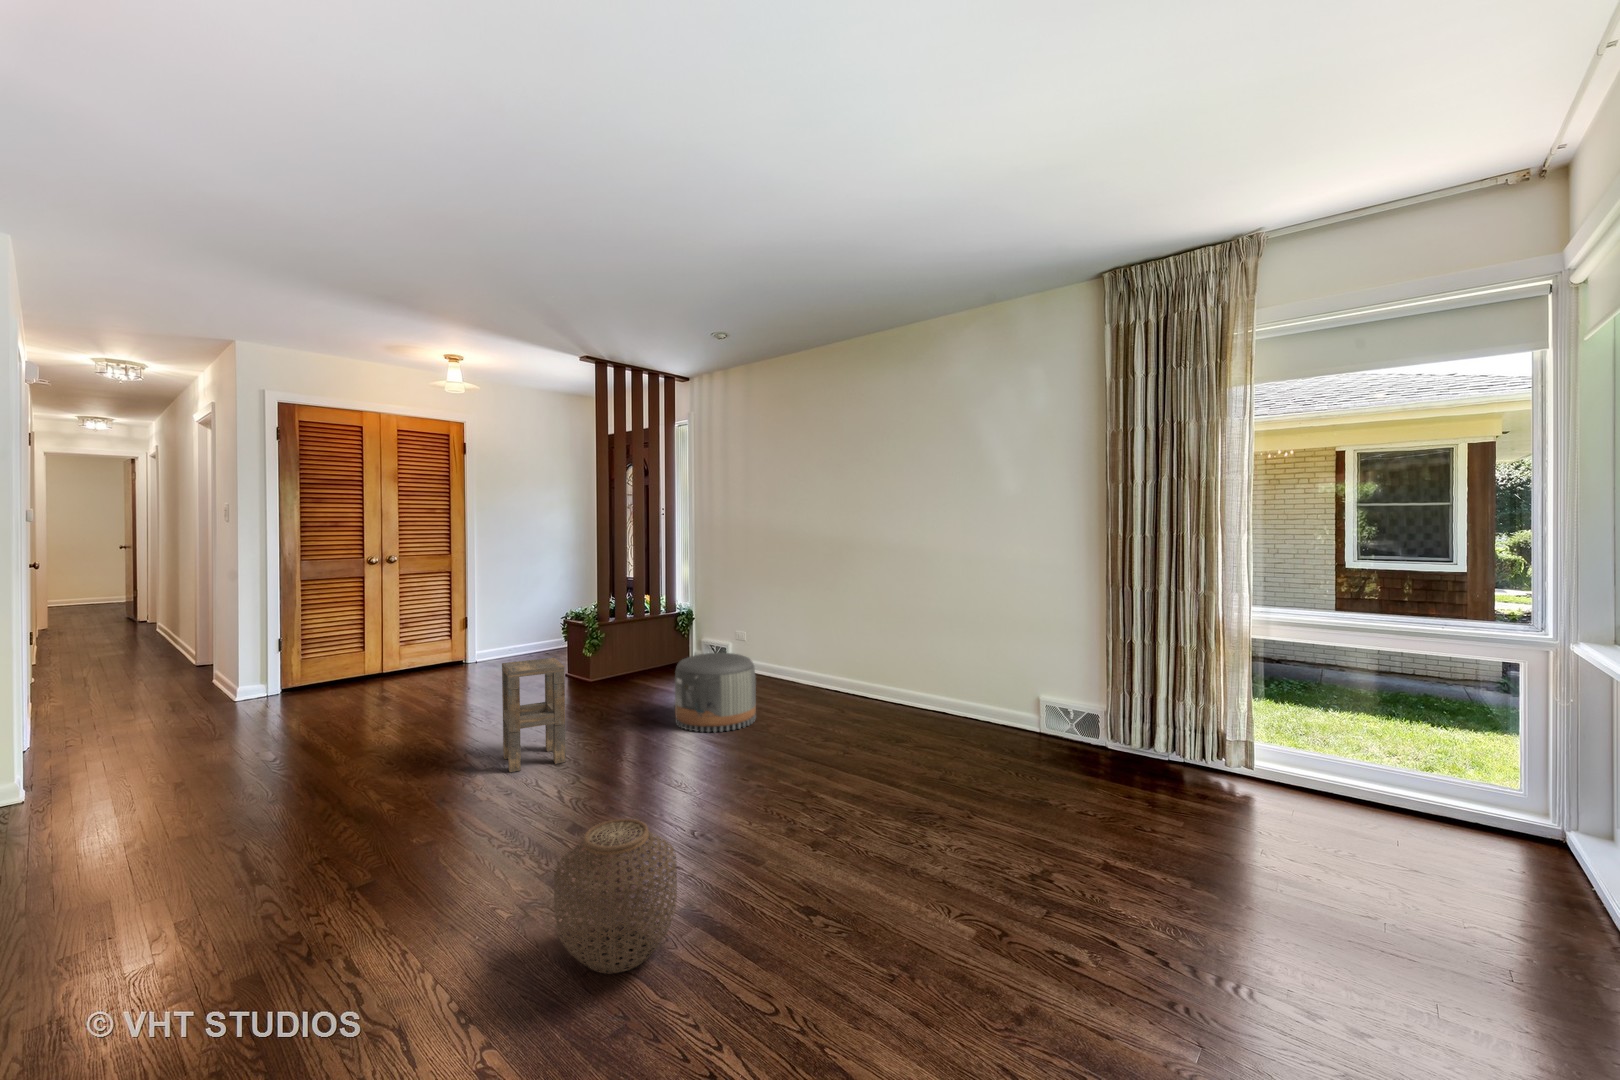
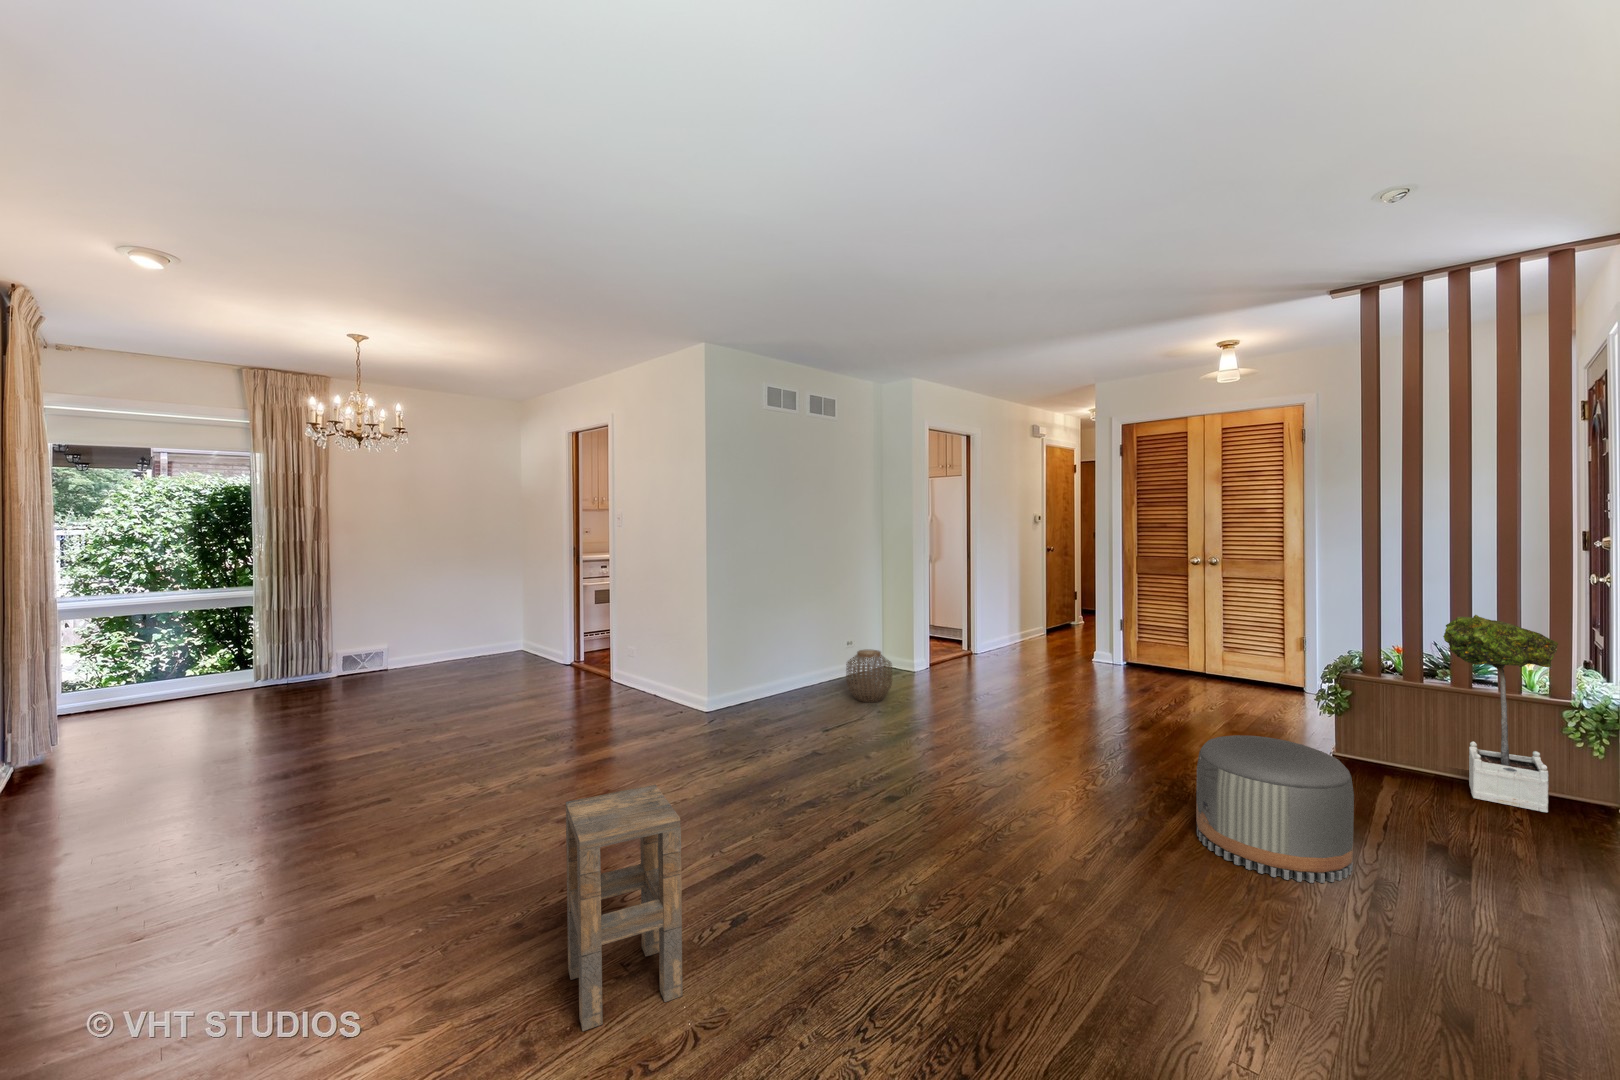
potted tree: none [647,572,695,675] -> present [1443,615,1558,812]
side table: present [502,658,566,772] -> present [566,785,683,1031]
woven basket: present [554,819,677,973] -> present [846,650,892,703]

